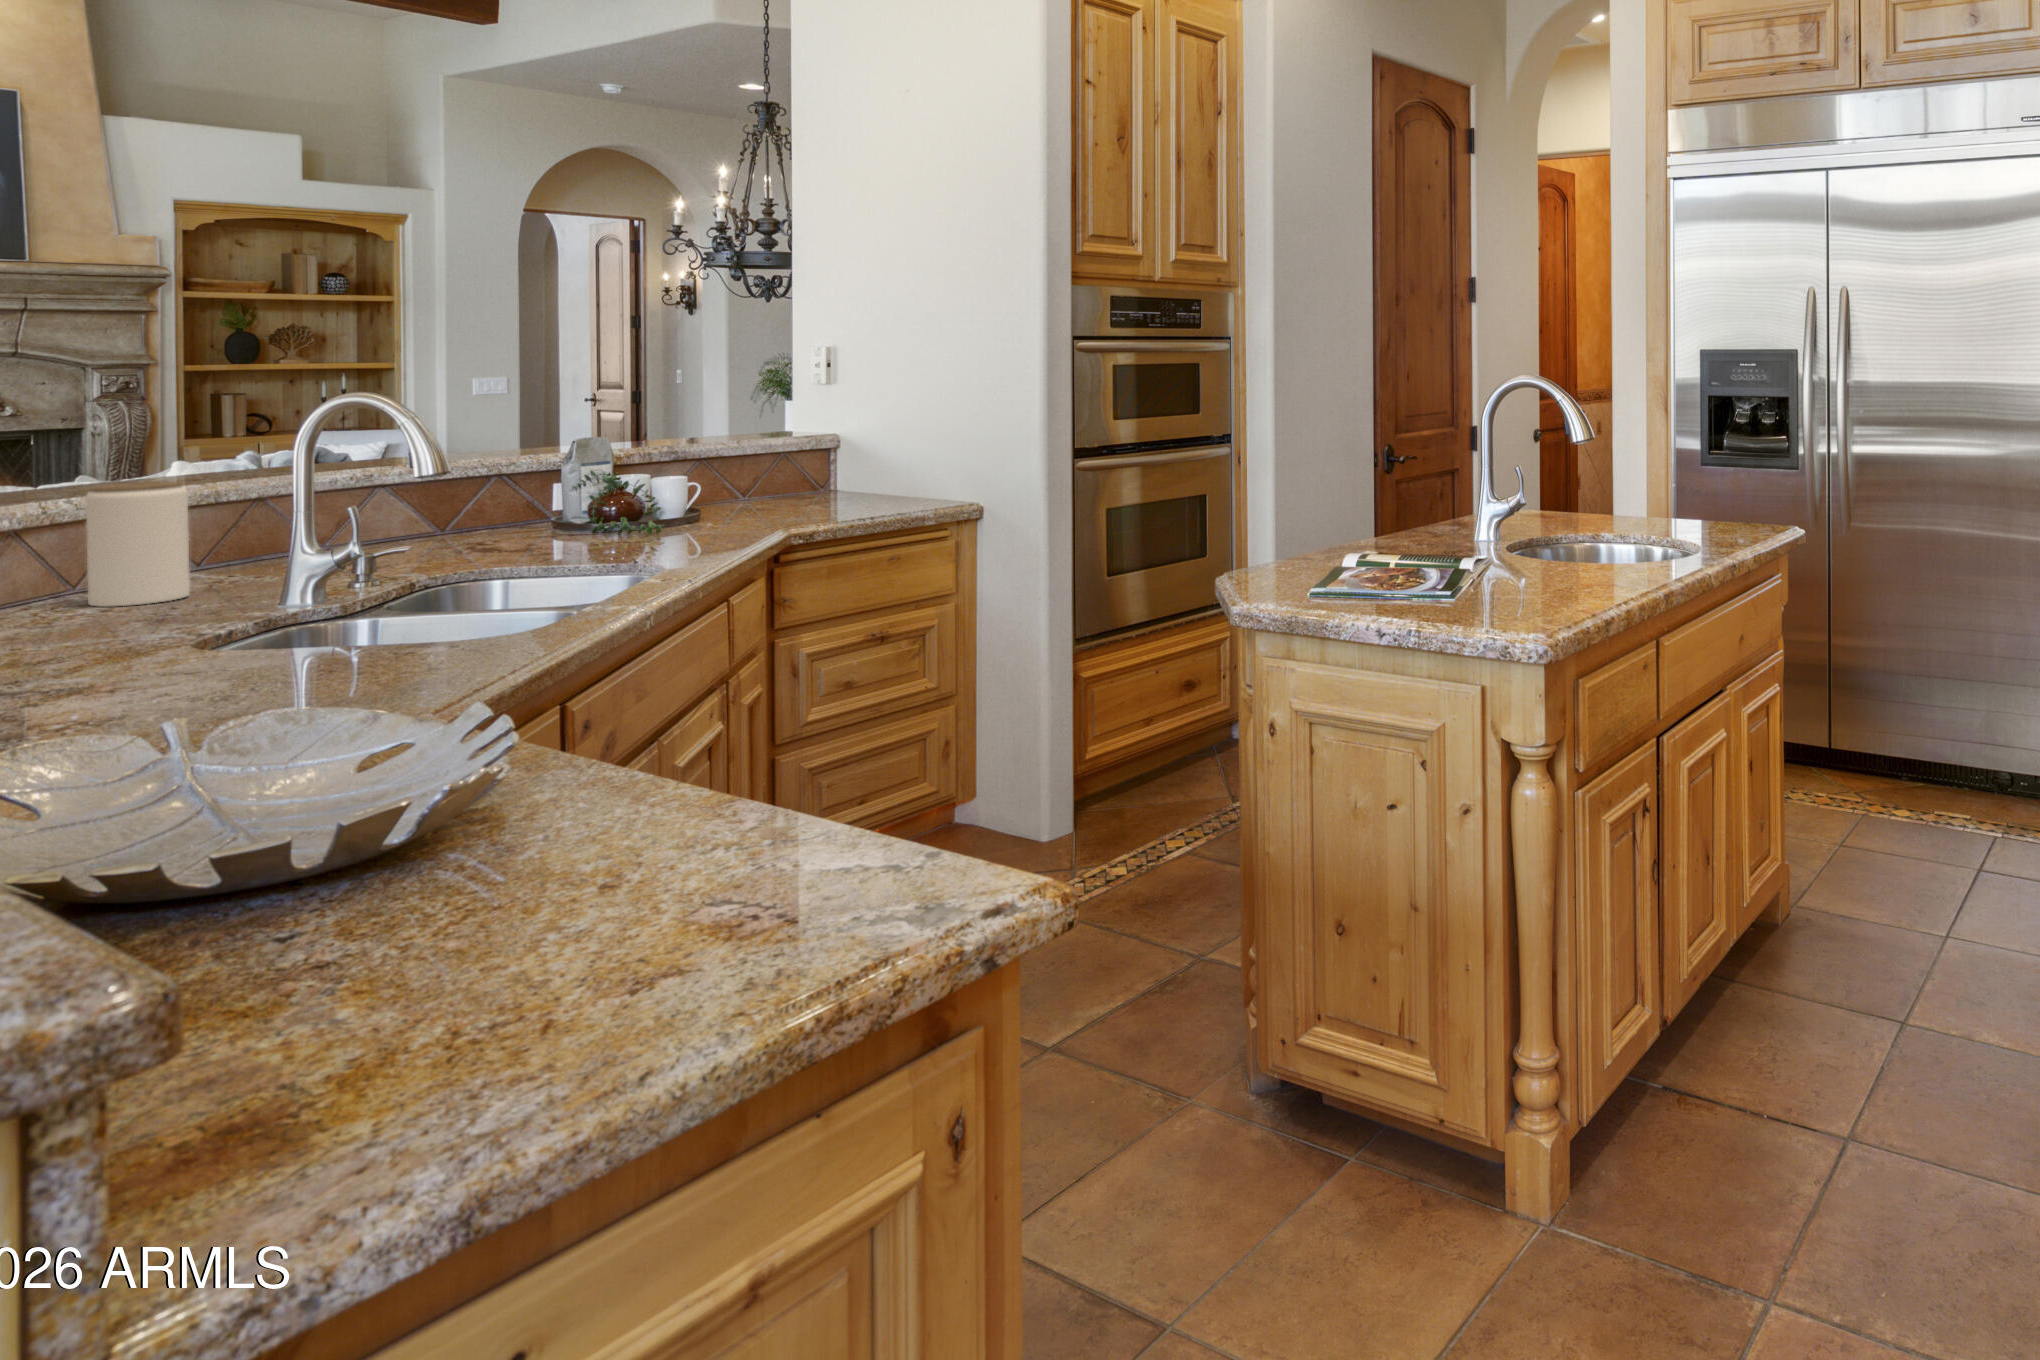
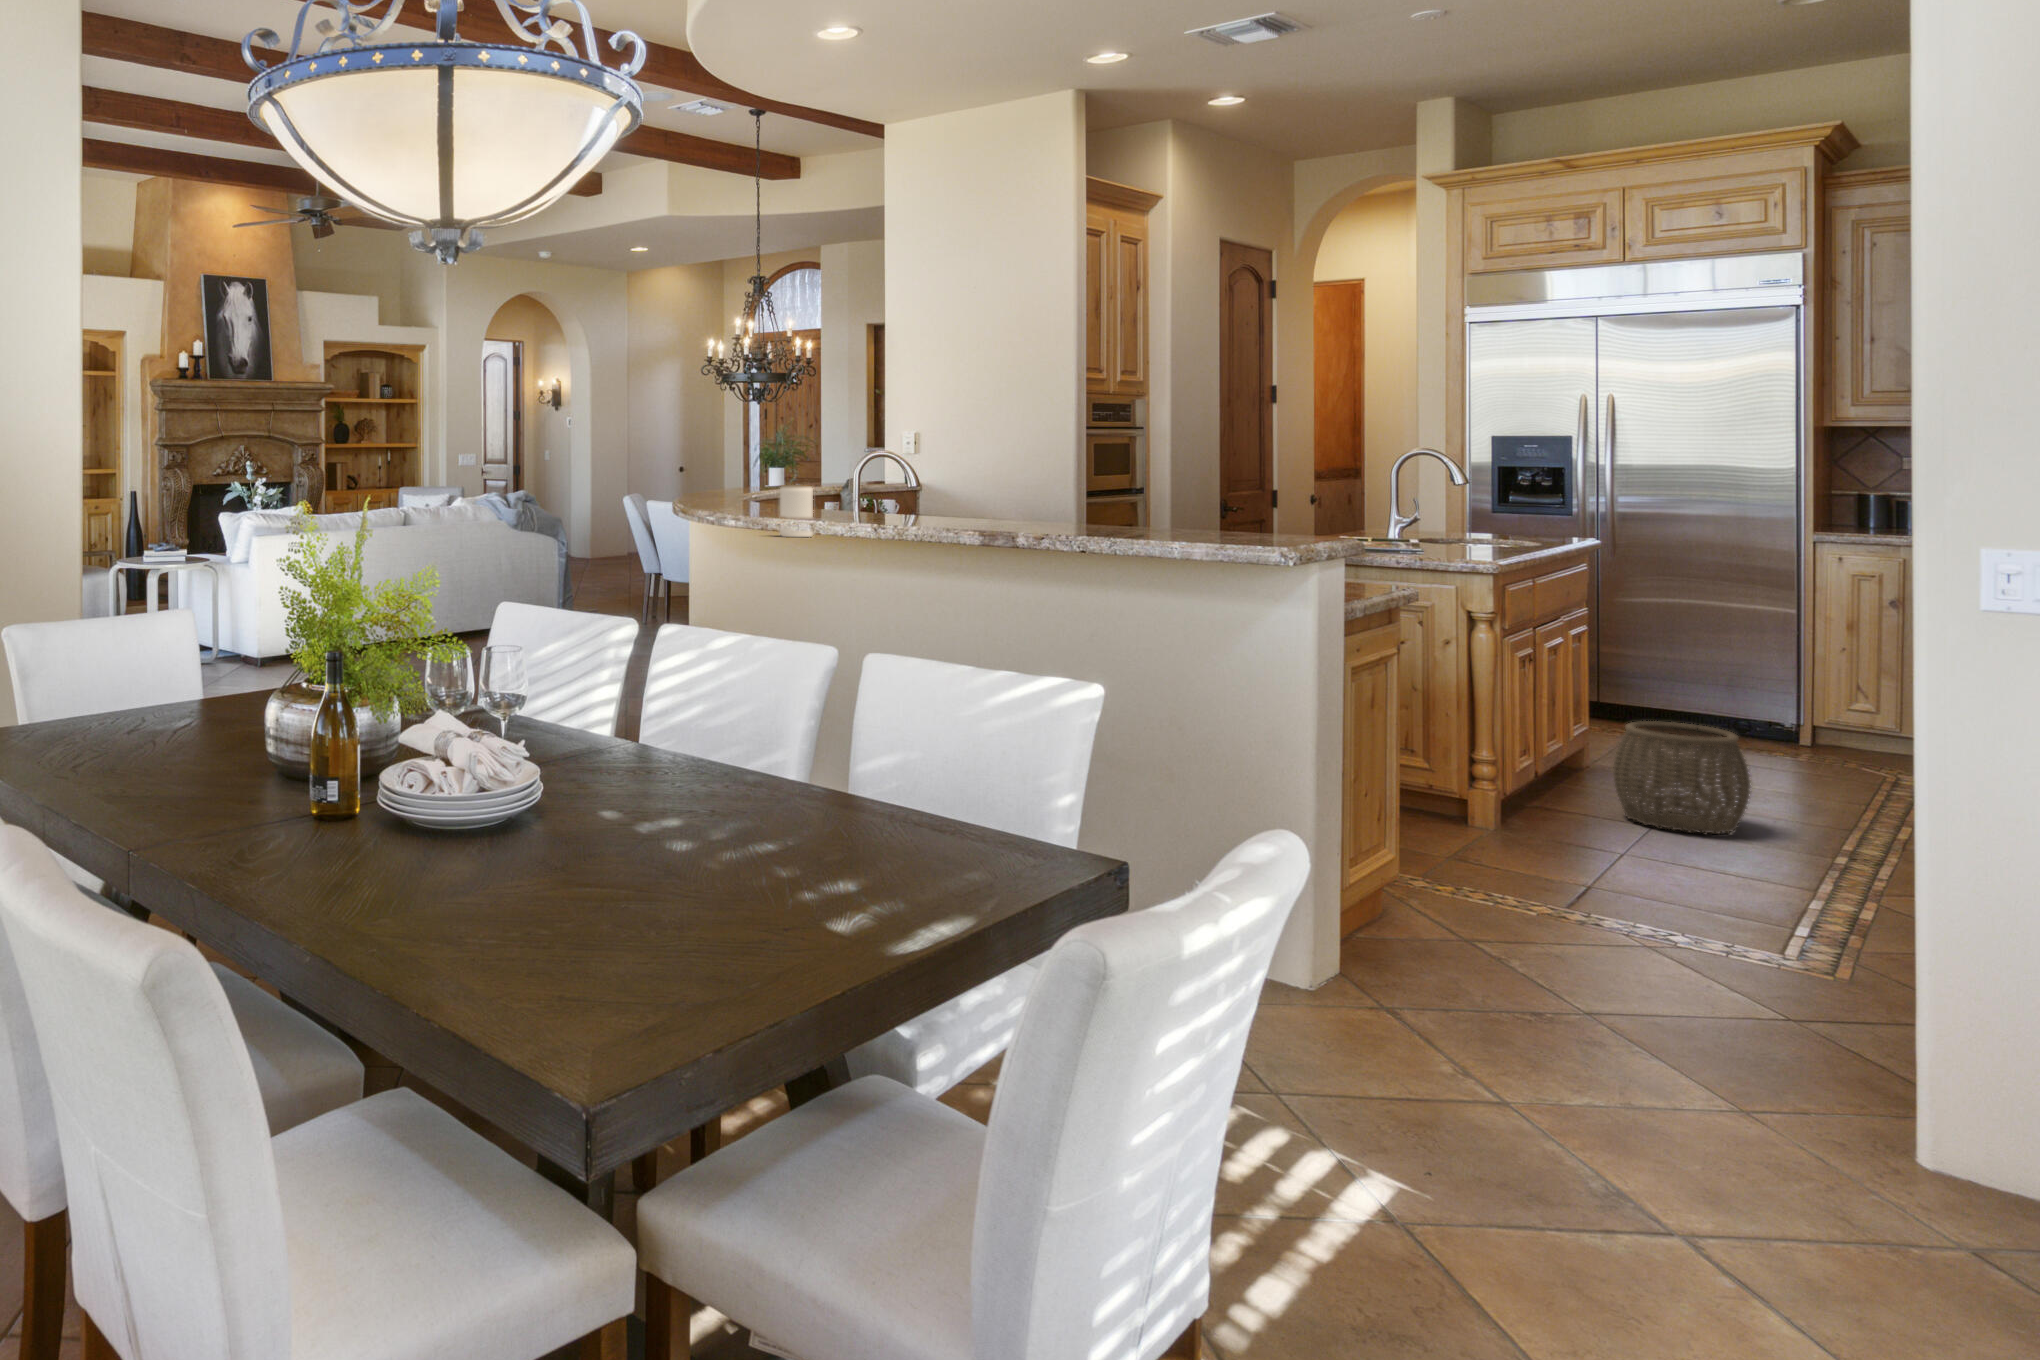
woven basket: none [1758,882,1977,1133] -> present [1612,721,1751,834]

